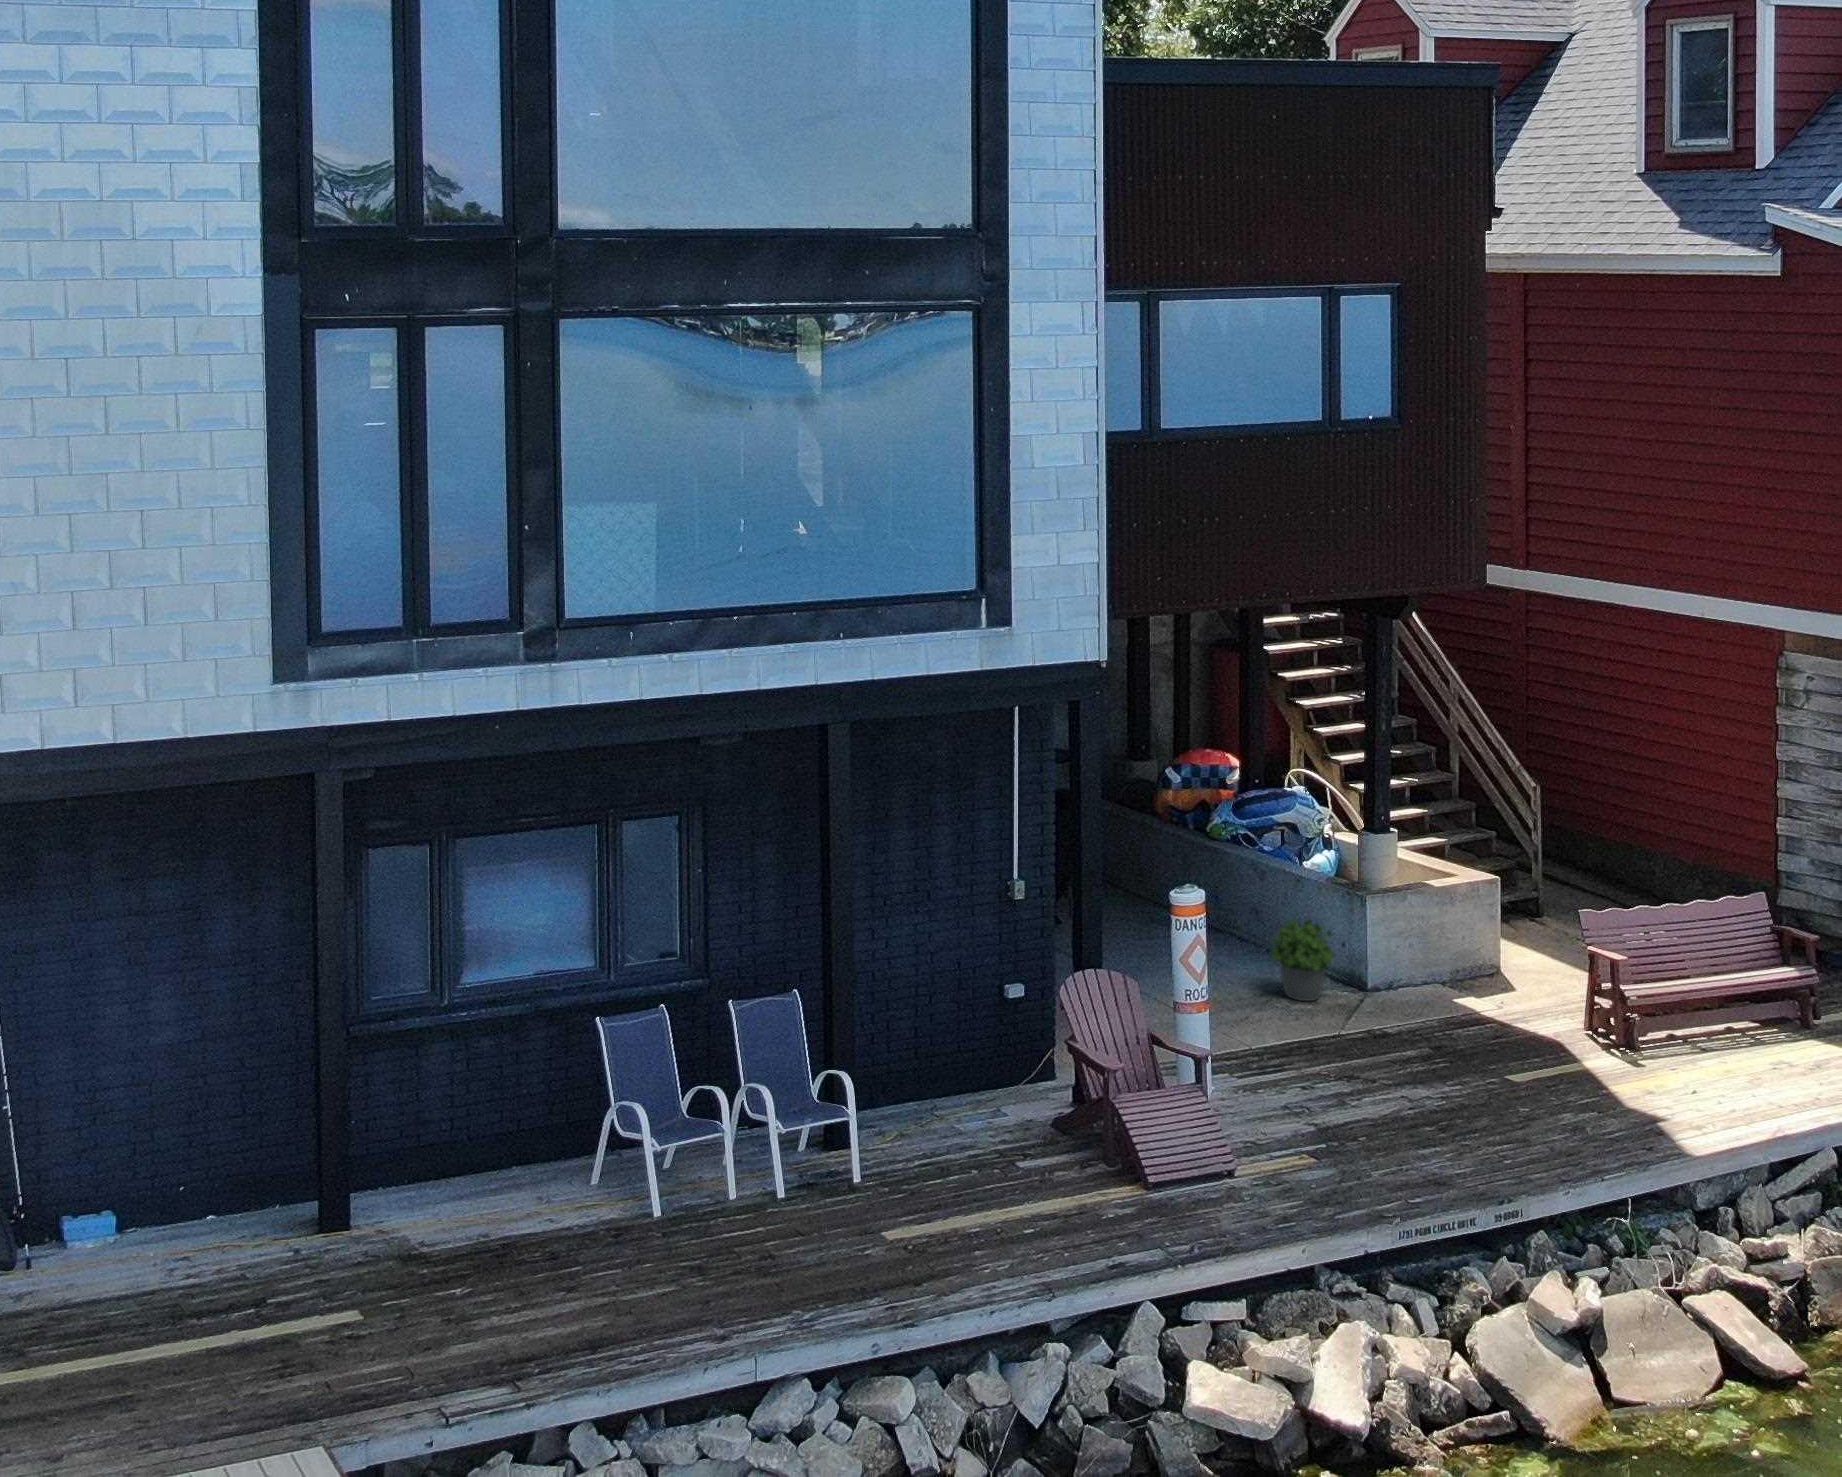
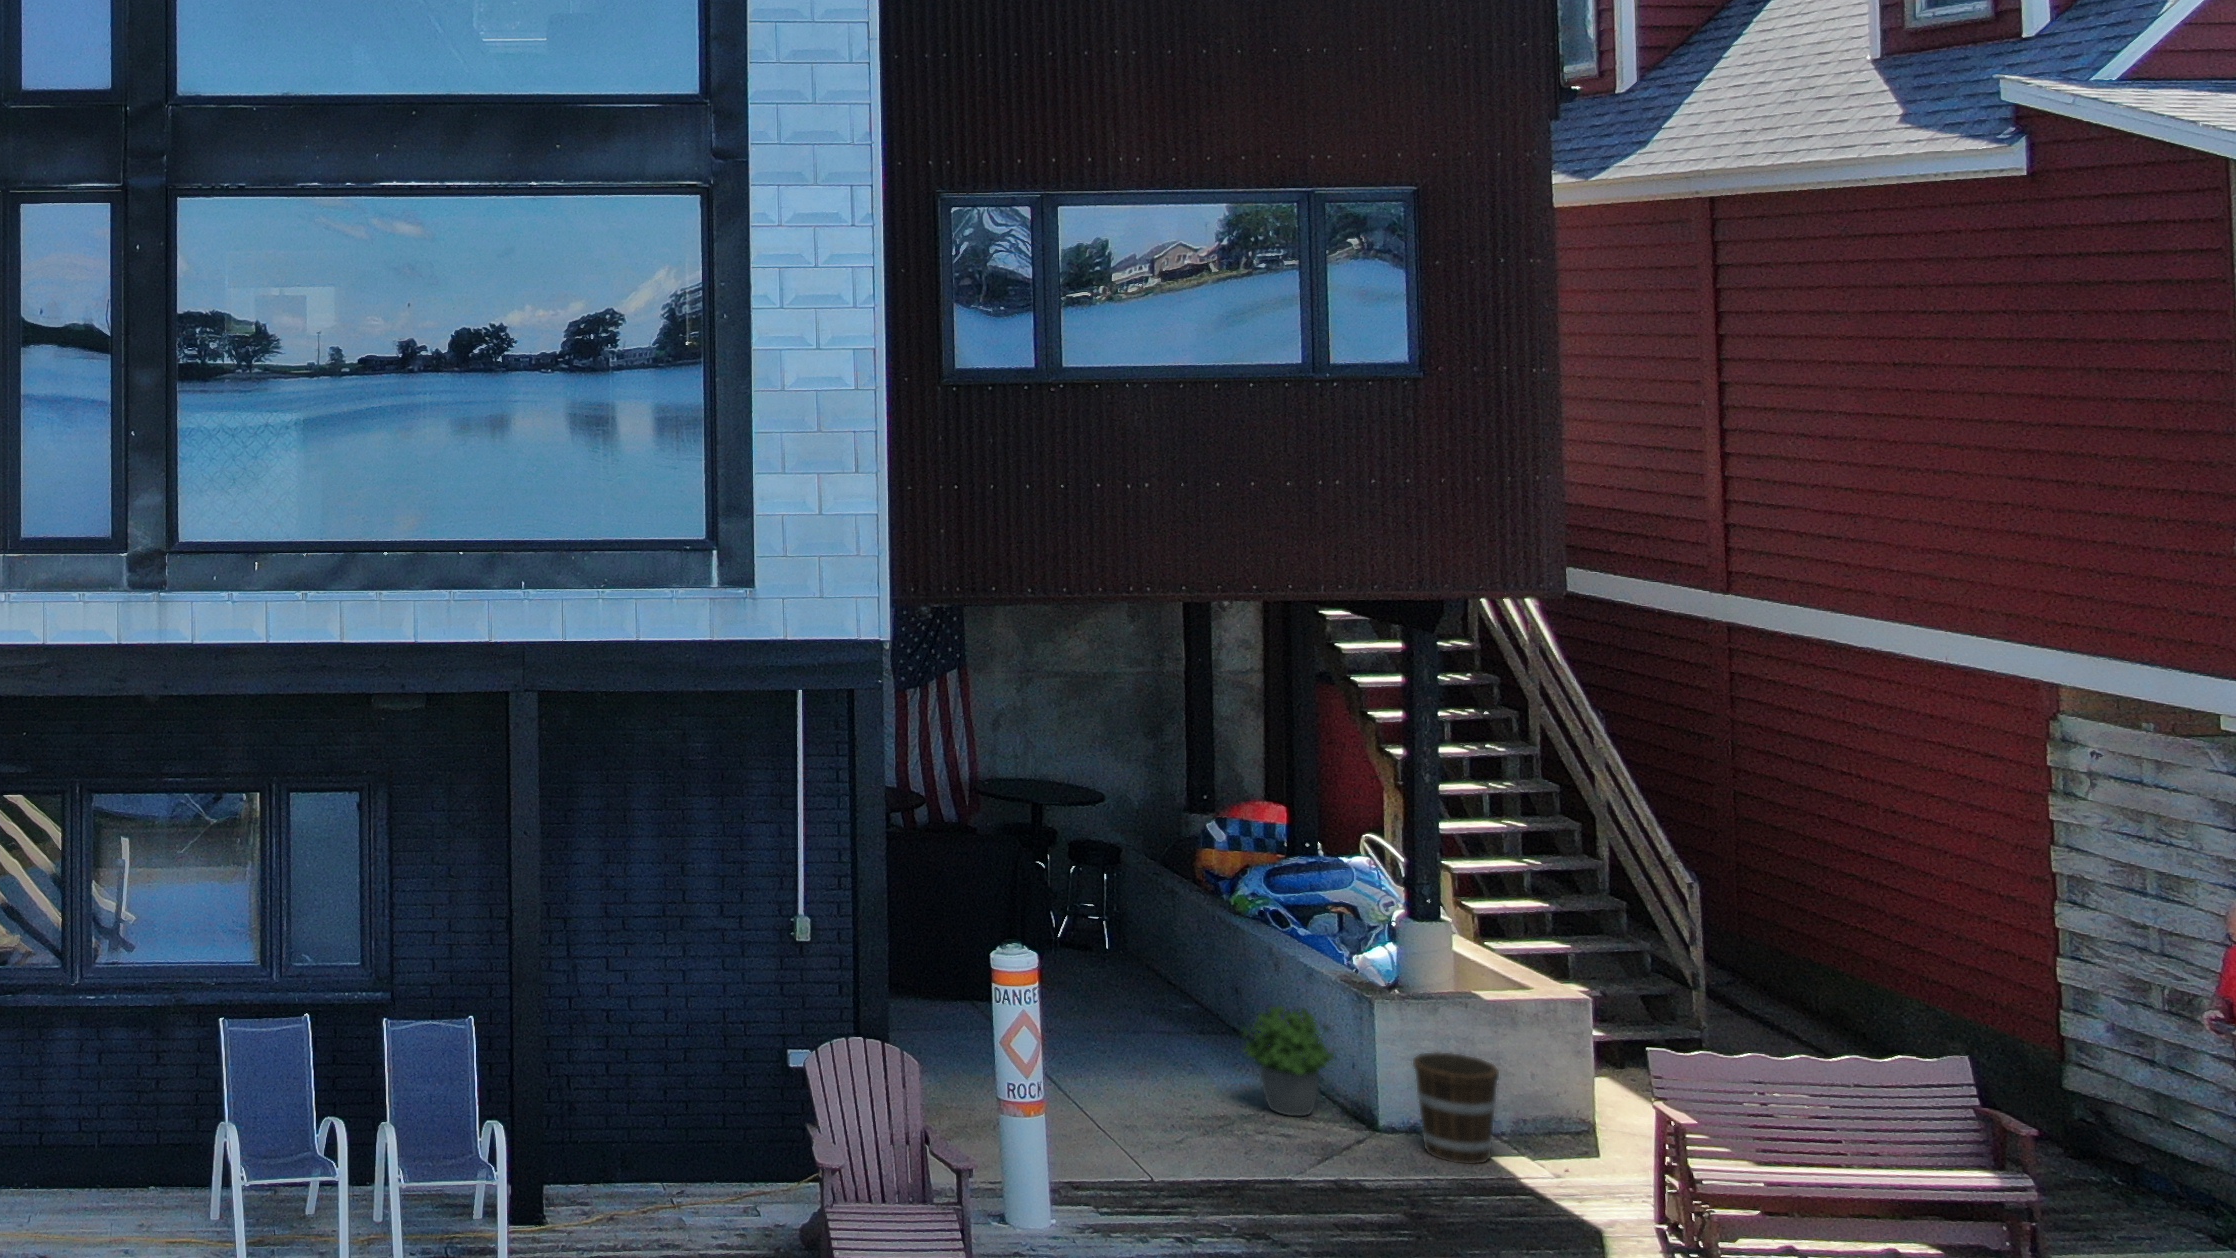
bucket: none [1406,947,1469,1028] -> present [1413,1052,1499,1164]

